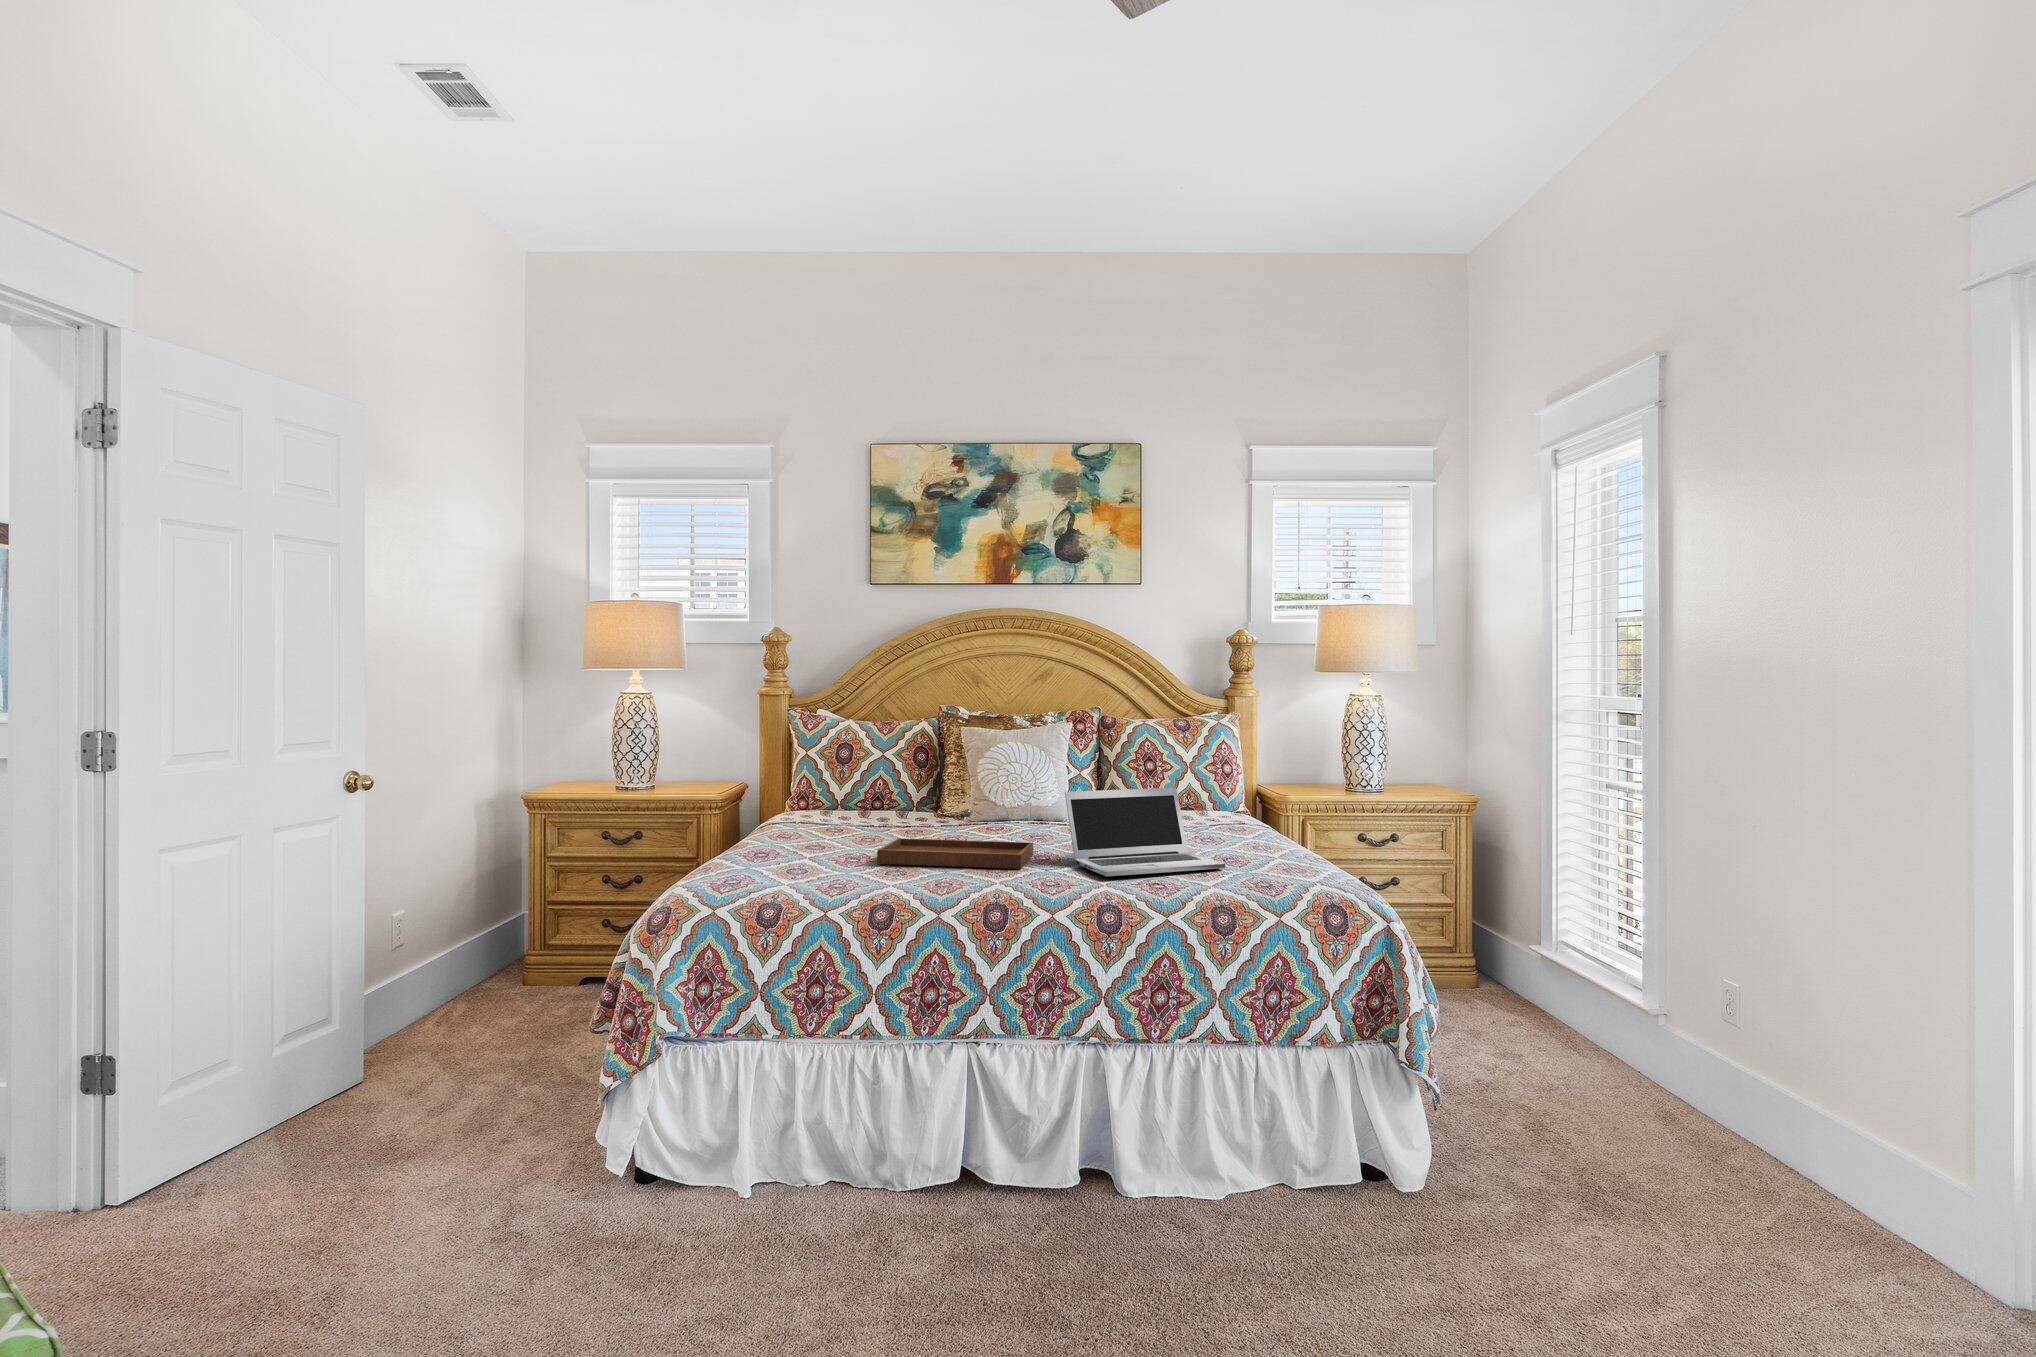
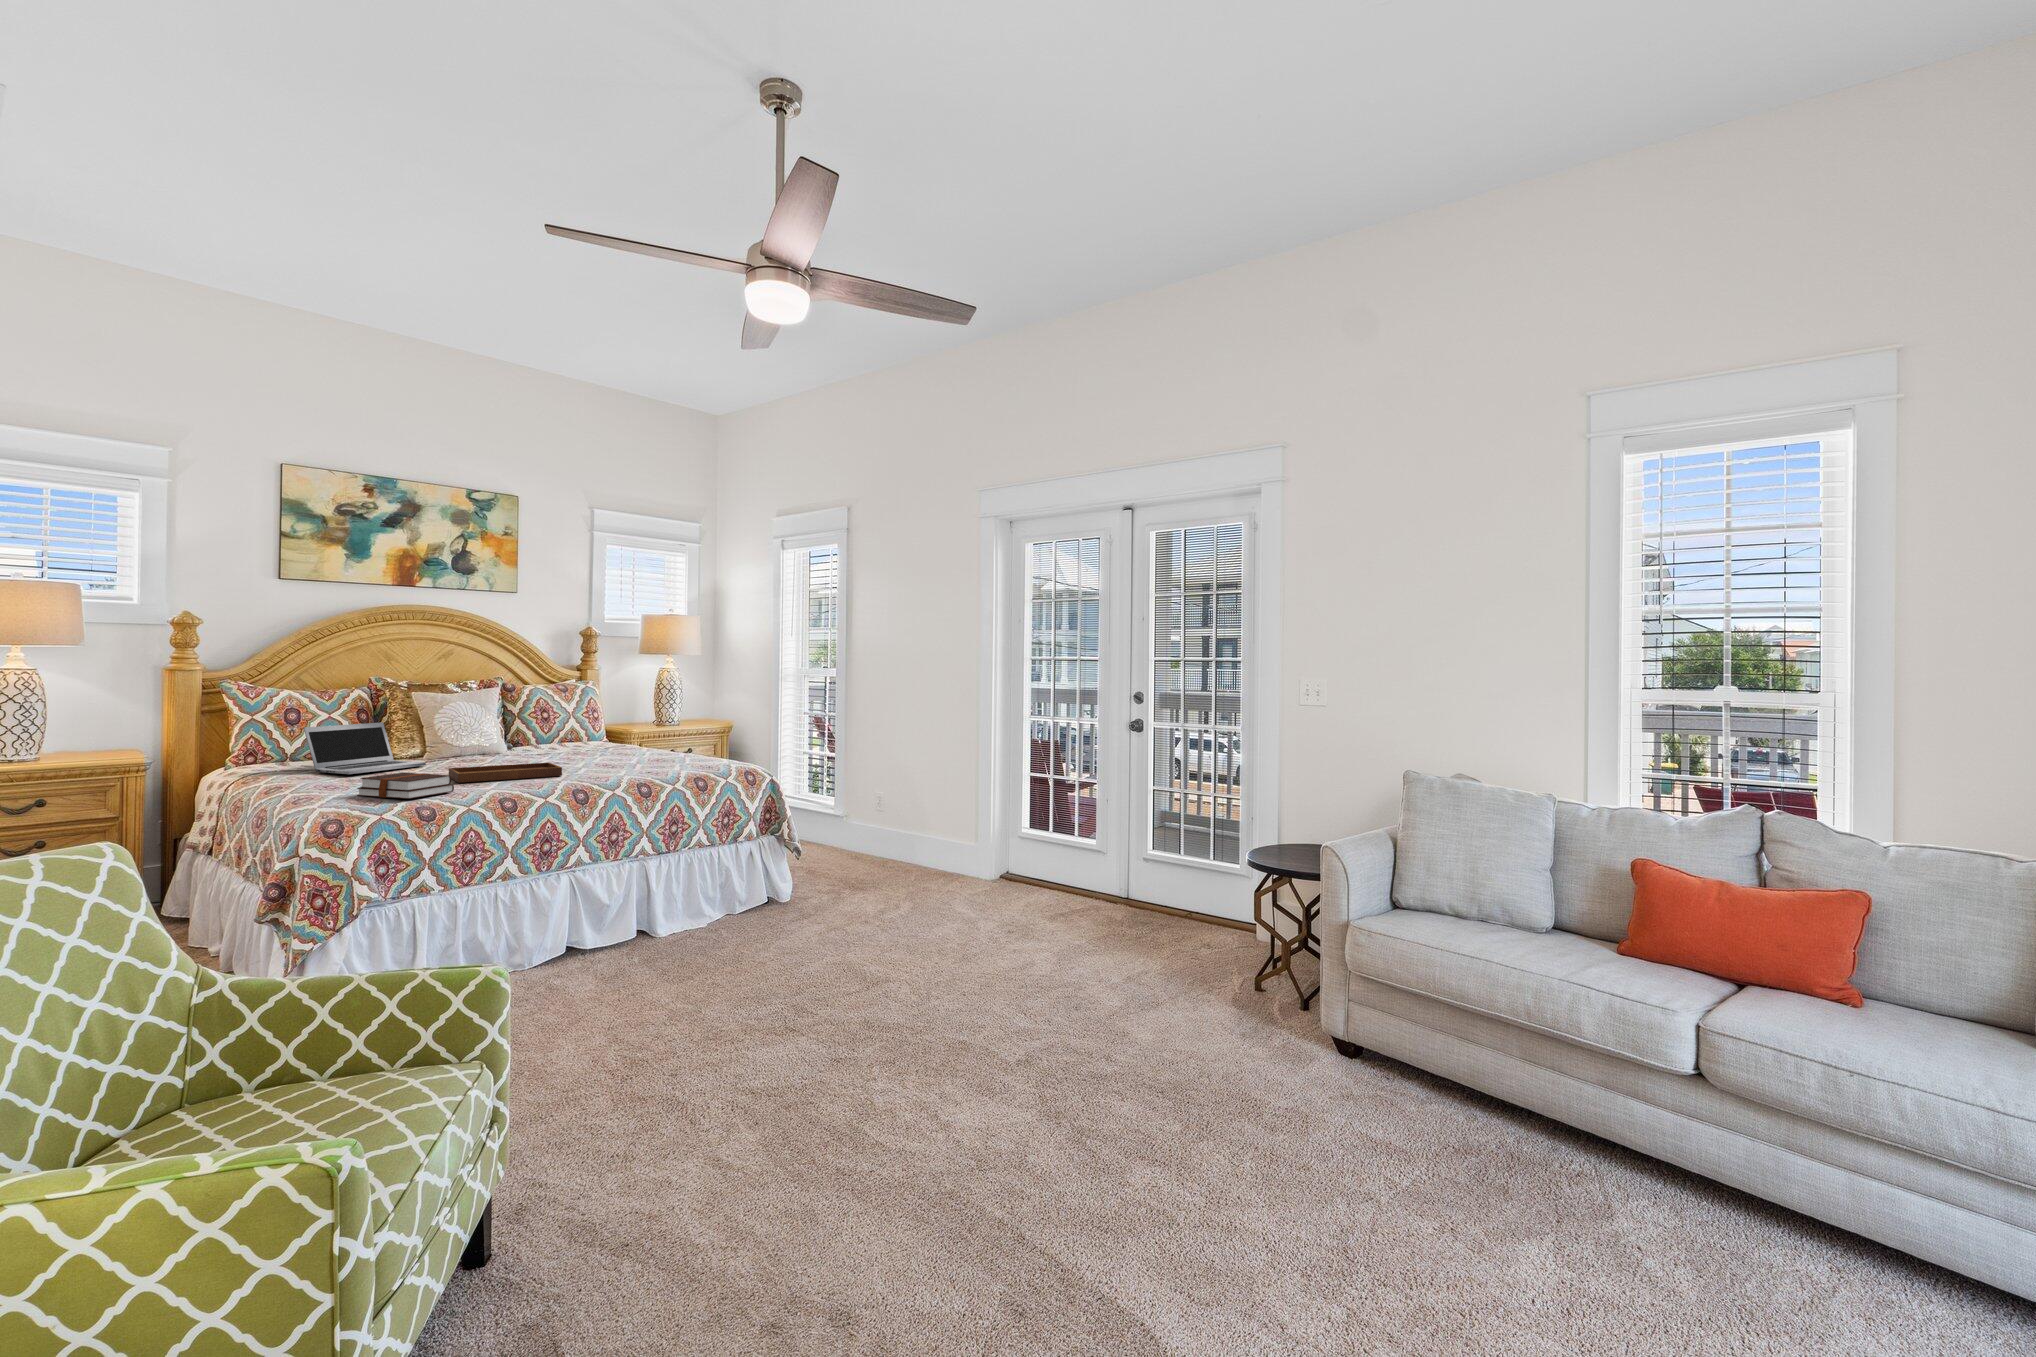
laptop: present [1065,788,1225,876] -> present [304,722,426,774]
hardback book: none [741,841,836,885] -> present [357,773,454,799]

